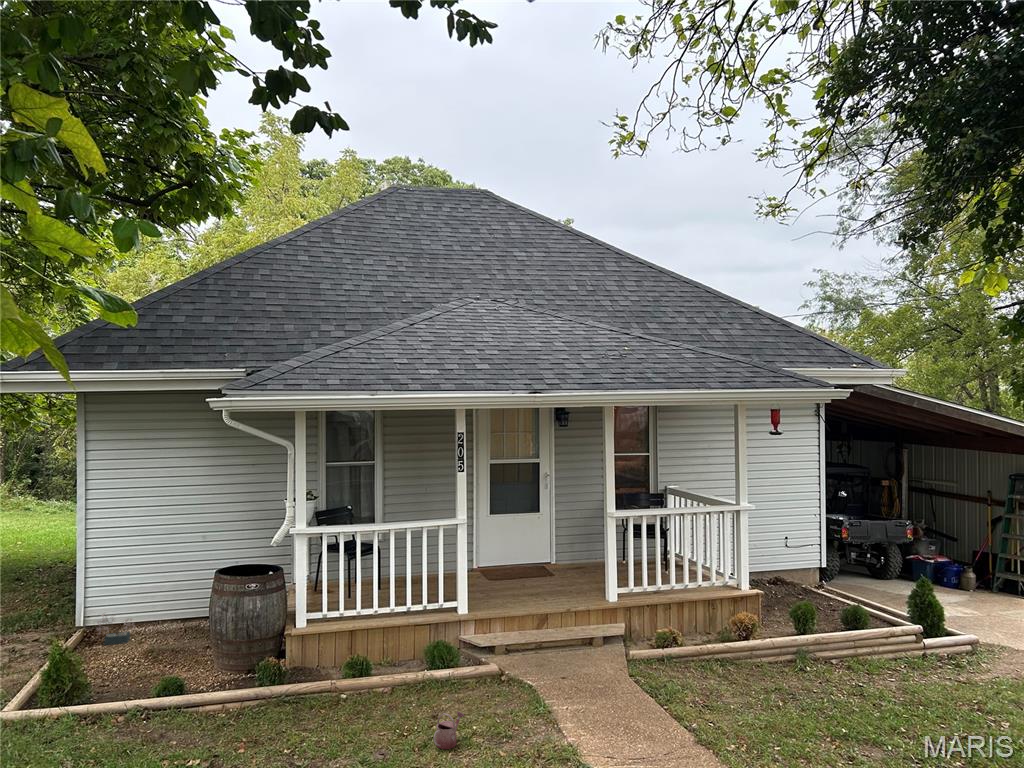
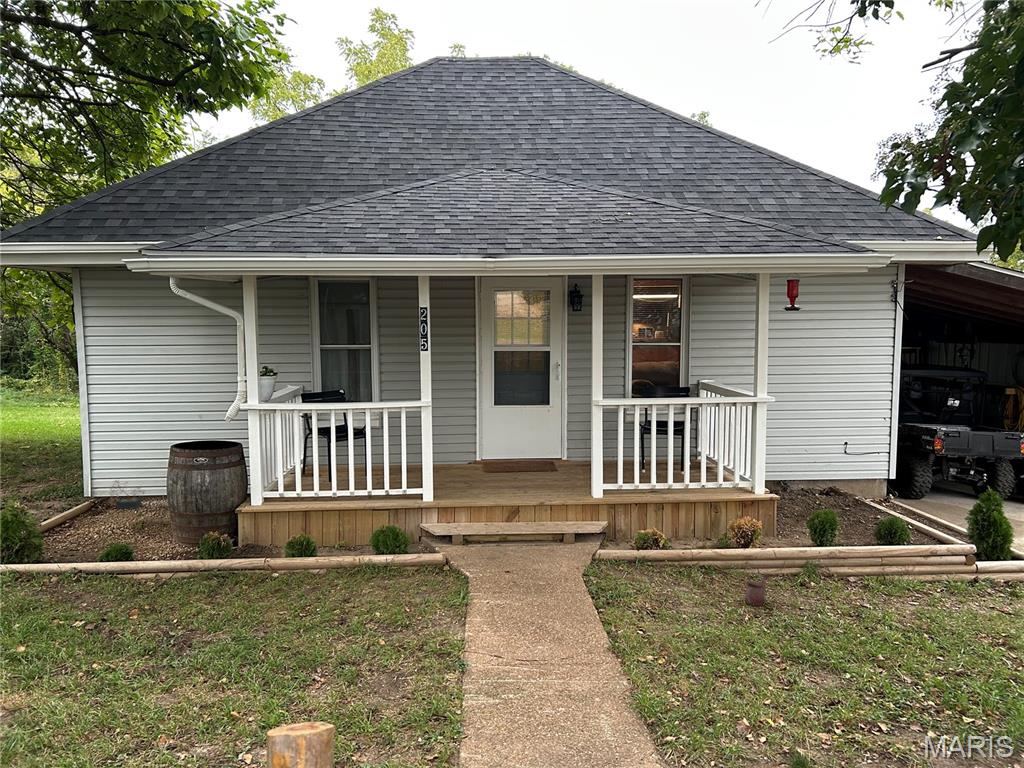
watering can: present [433,712,464,749] -> present [745,573,769,606]

